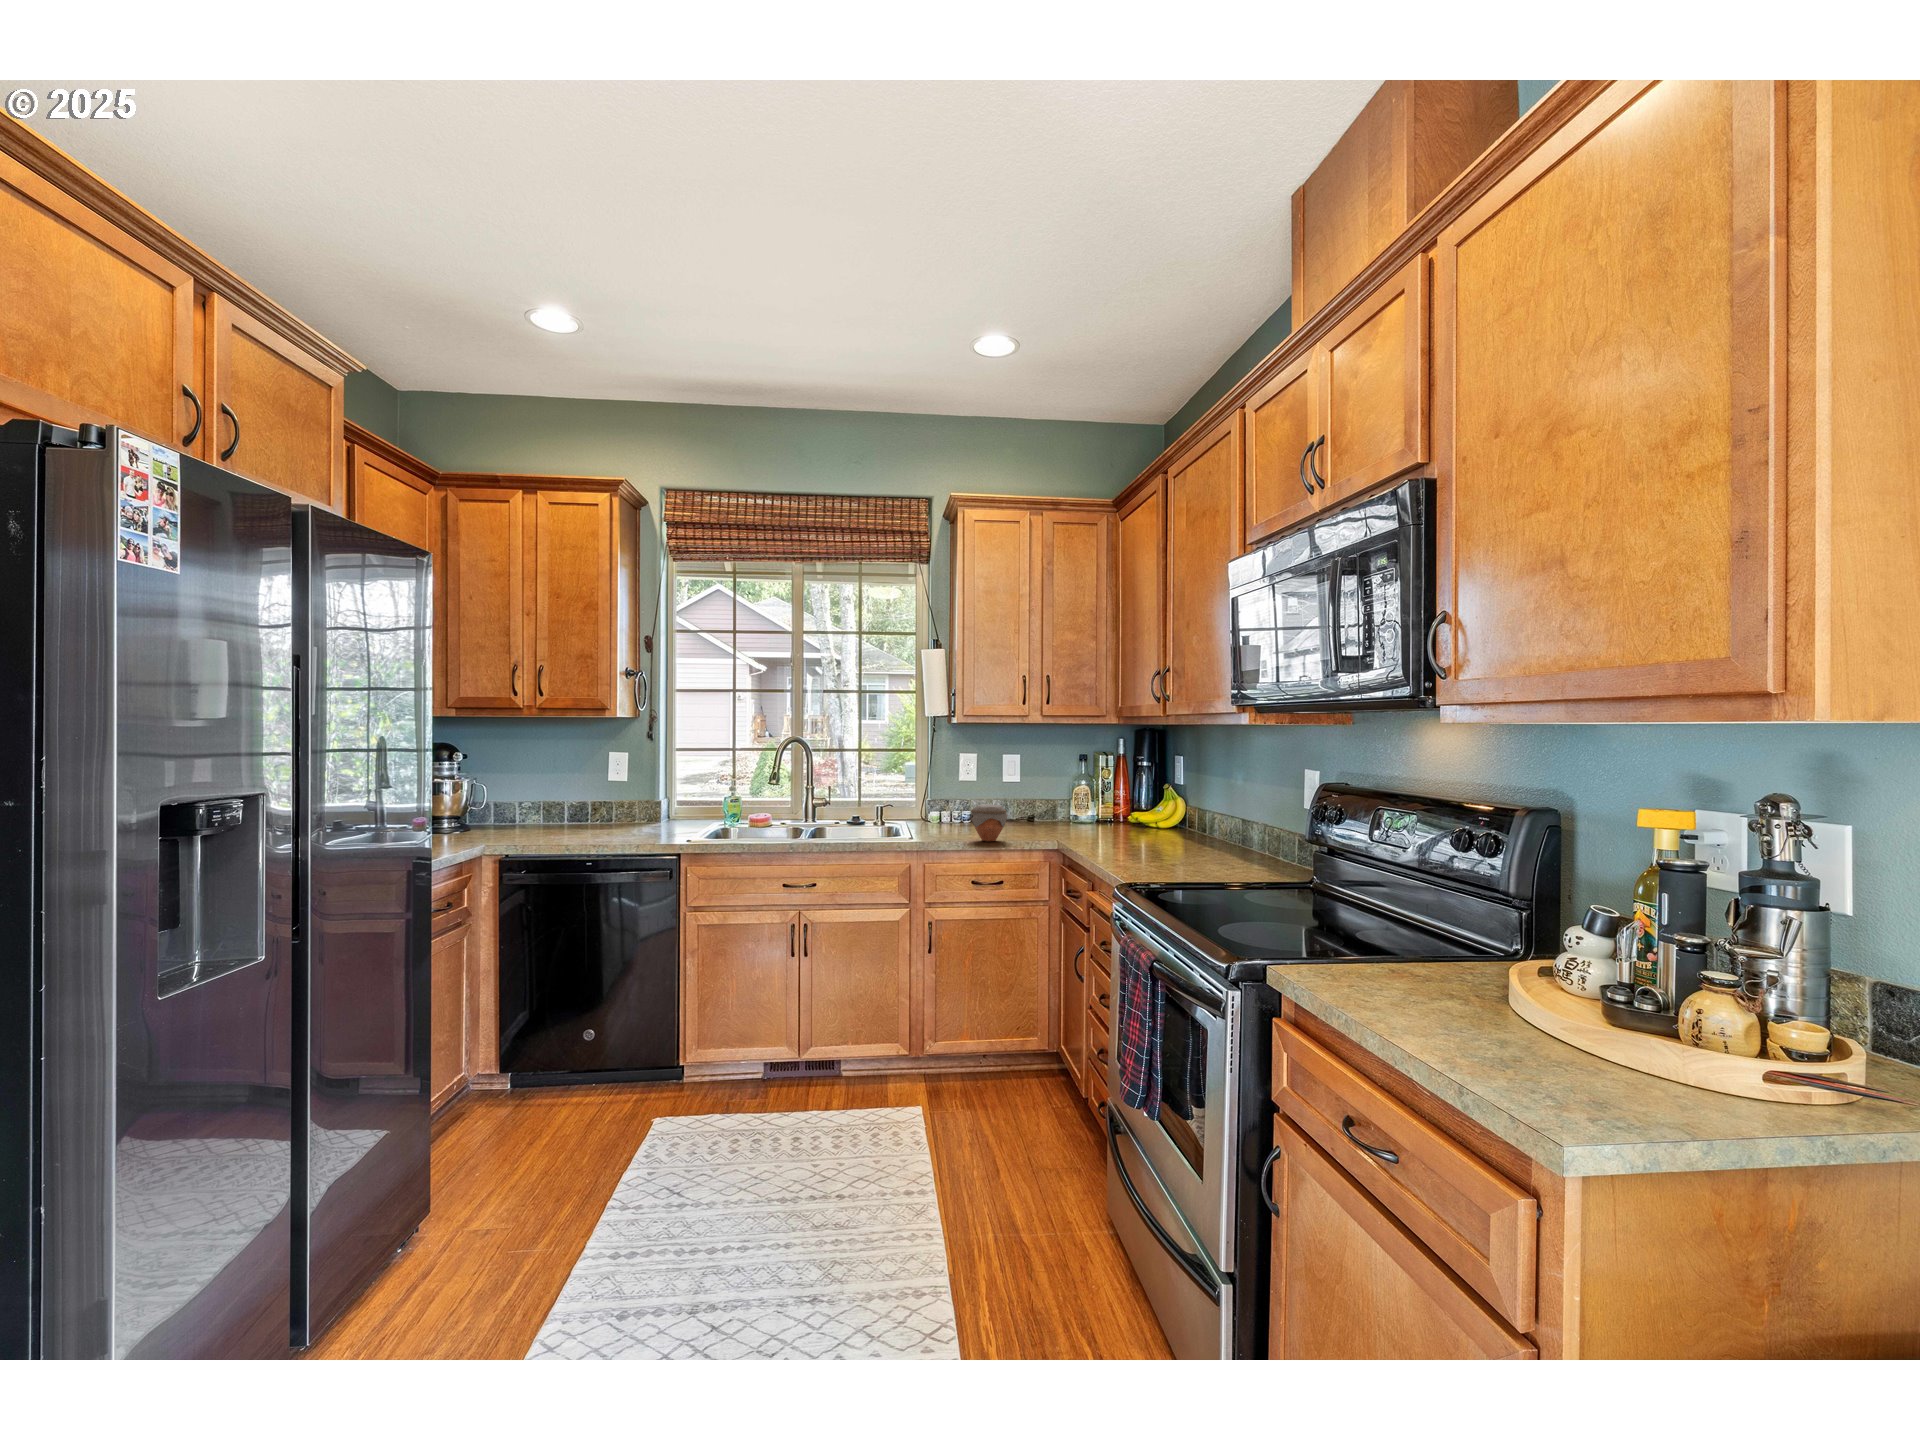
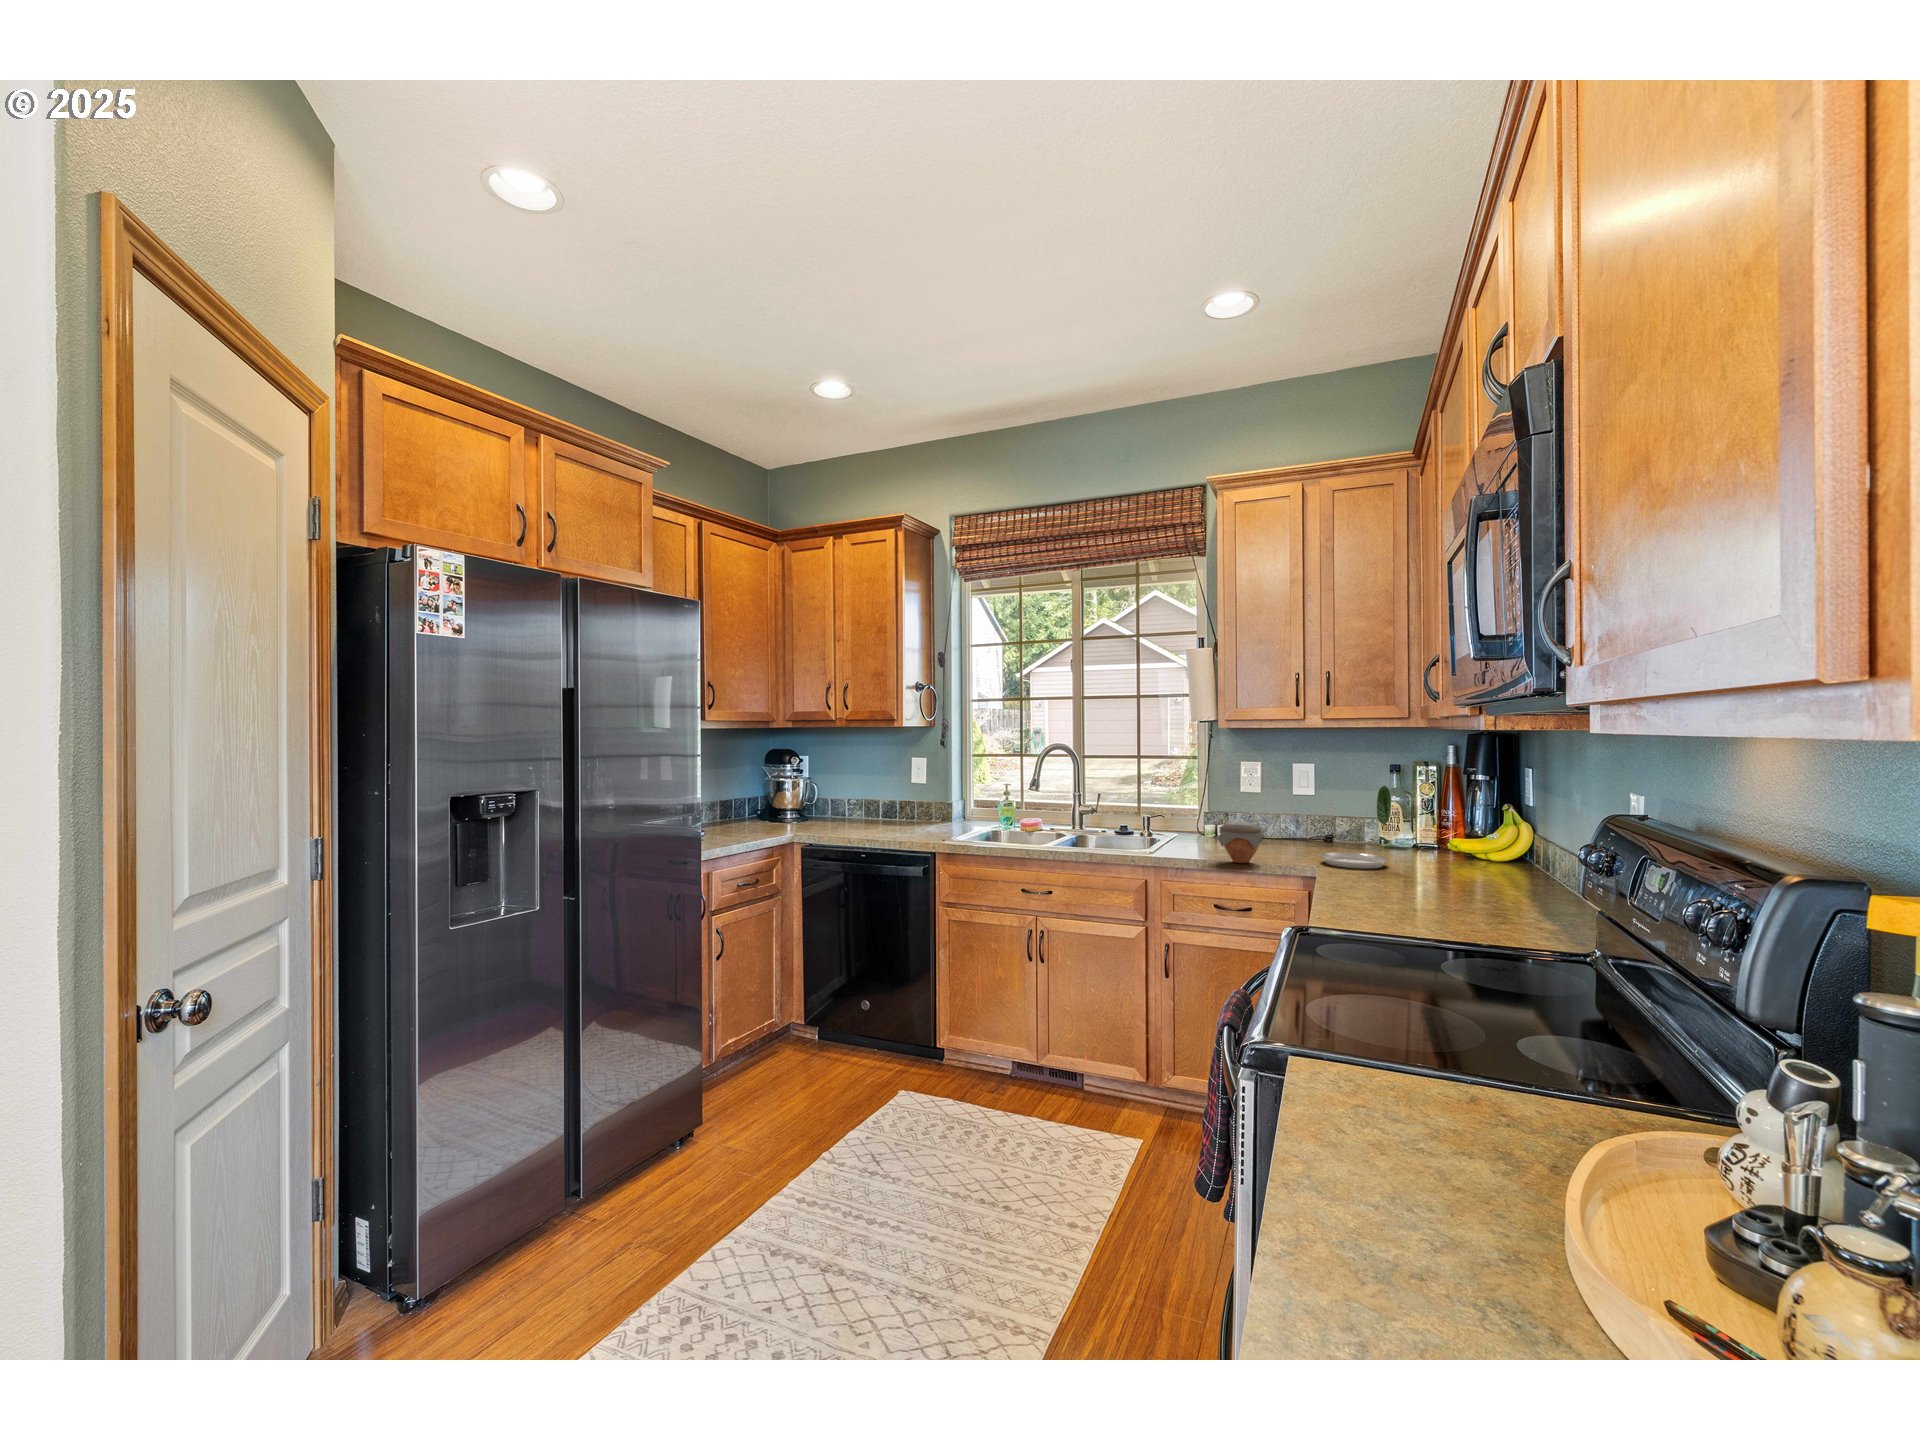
plate: none [1046,769,1098,839] -> present [1321,786,1391,869]

